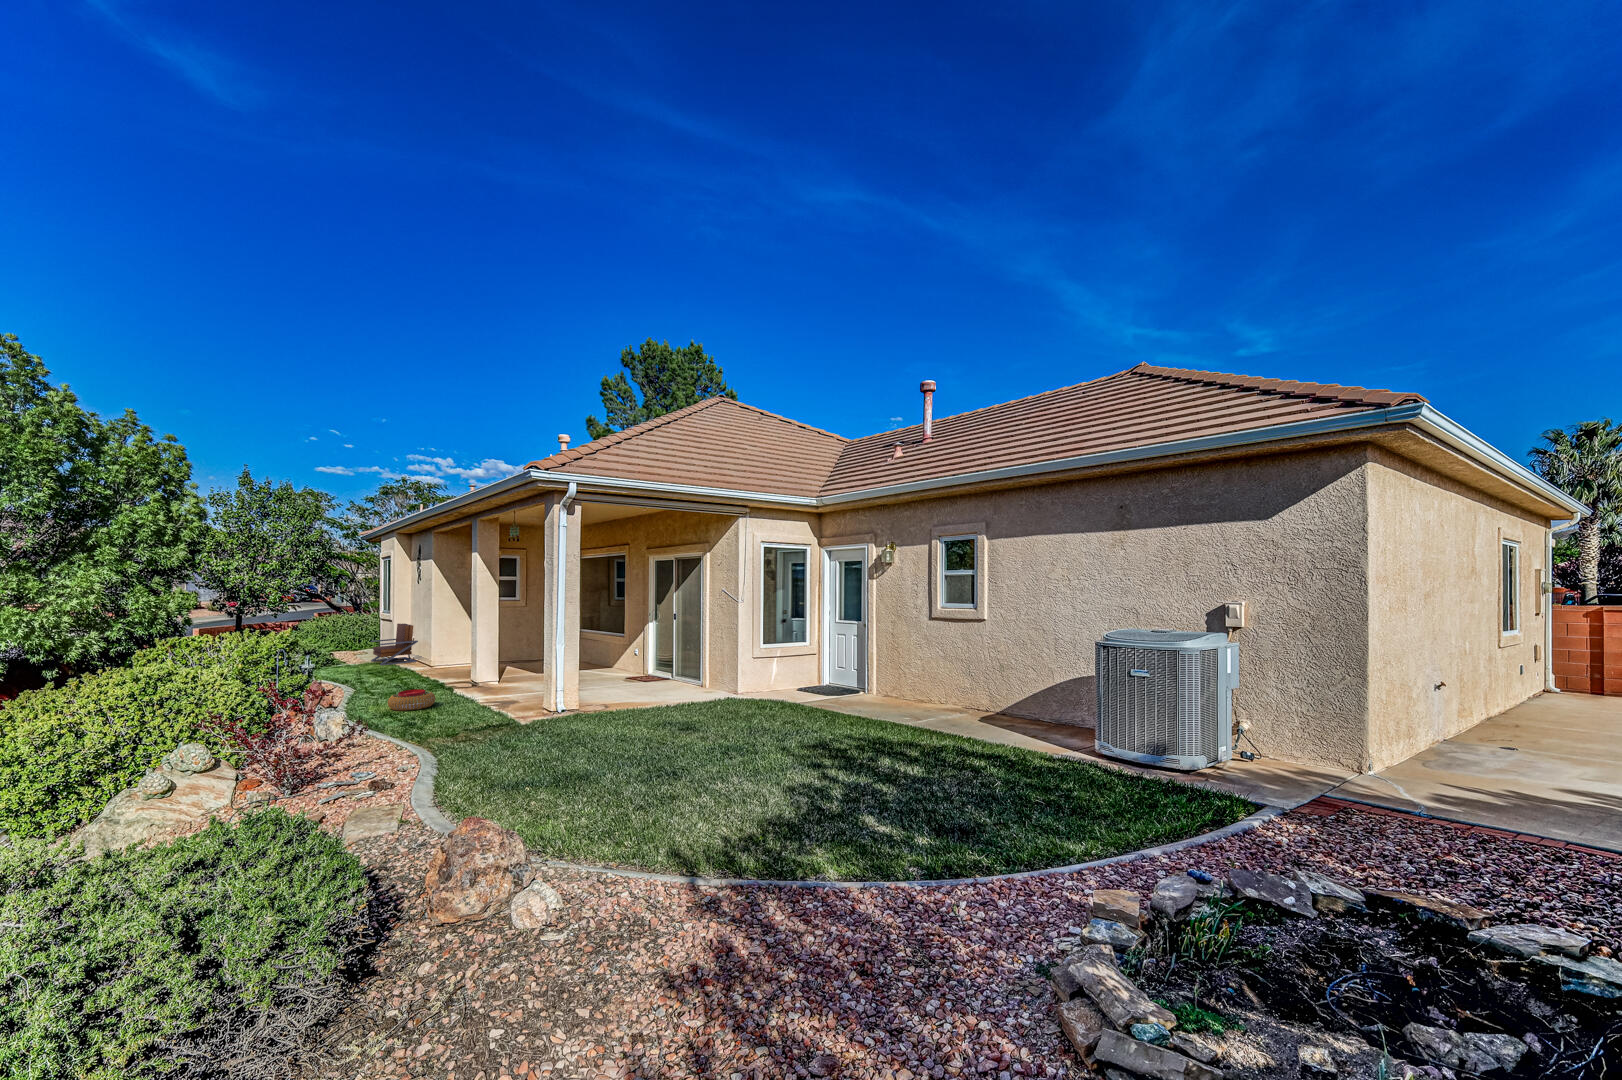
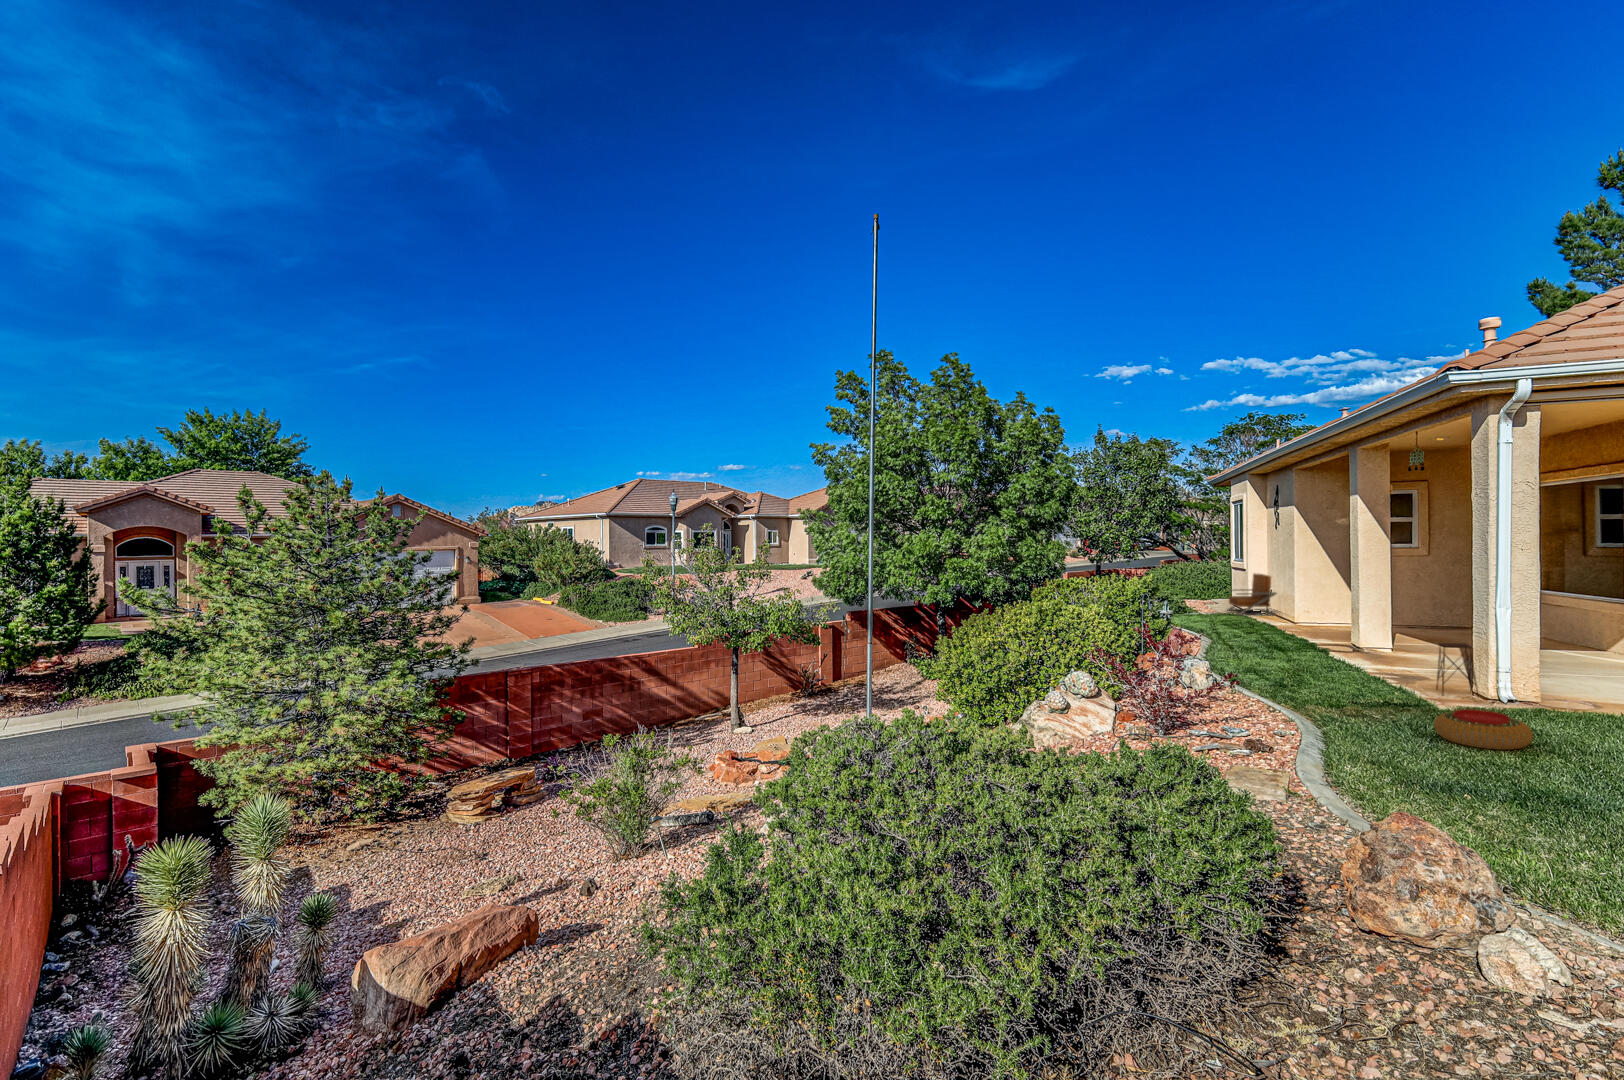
side table: none [522,671,546,713] -> present [1436,643,1479,697]
pouf: present [388,689,435,711] -> present [1434,709,1533,750]

